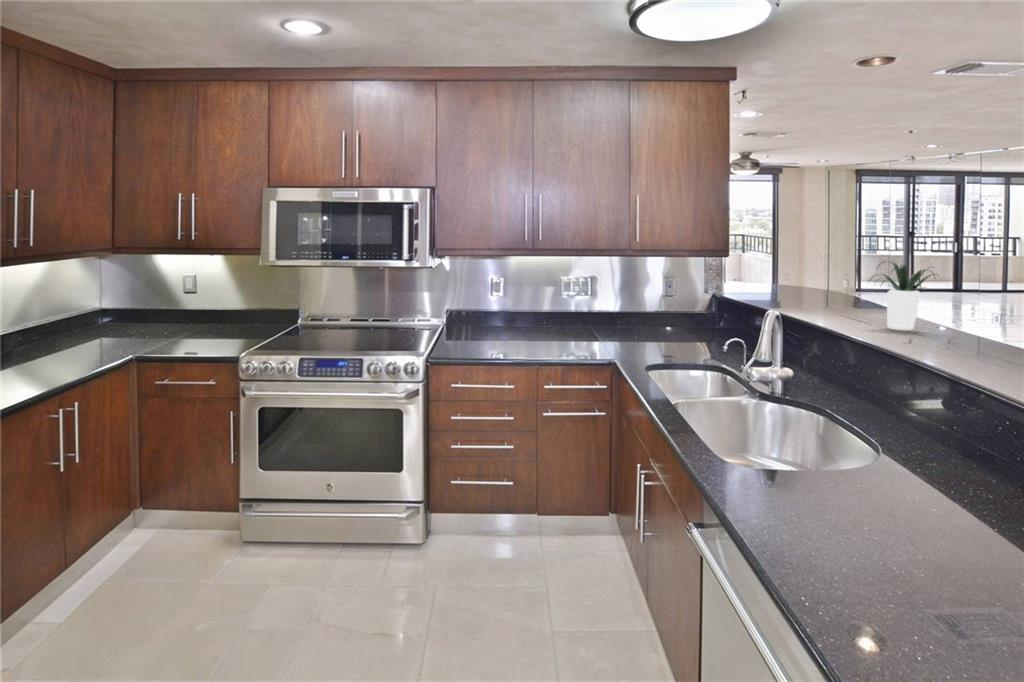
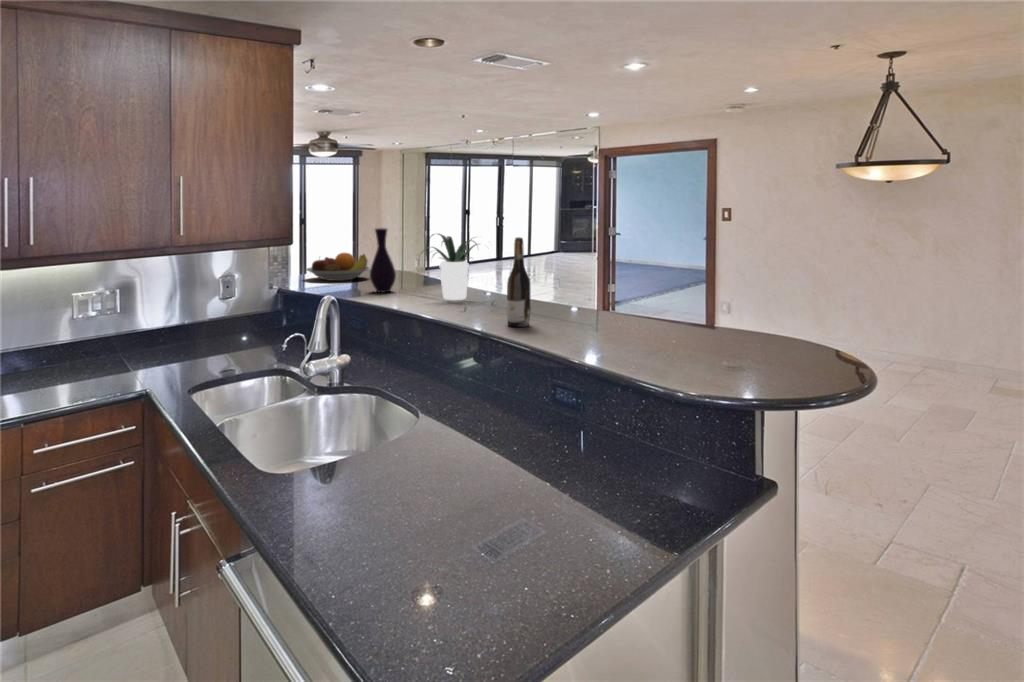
vase: none [808,253,835,316] -> present [370,228,396,293]
wine bottle: none [965,269,996,359] -> present [507,237,531,327]
fruit bowl: none [738,275,802,302] -> present [306,253,369,281]

